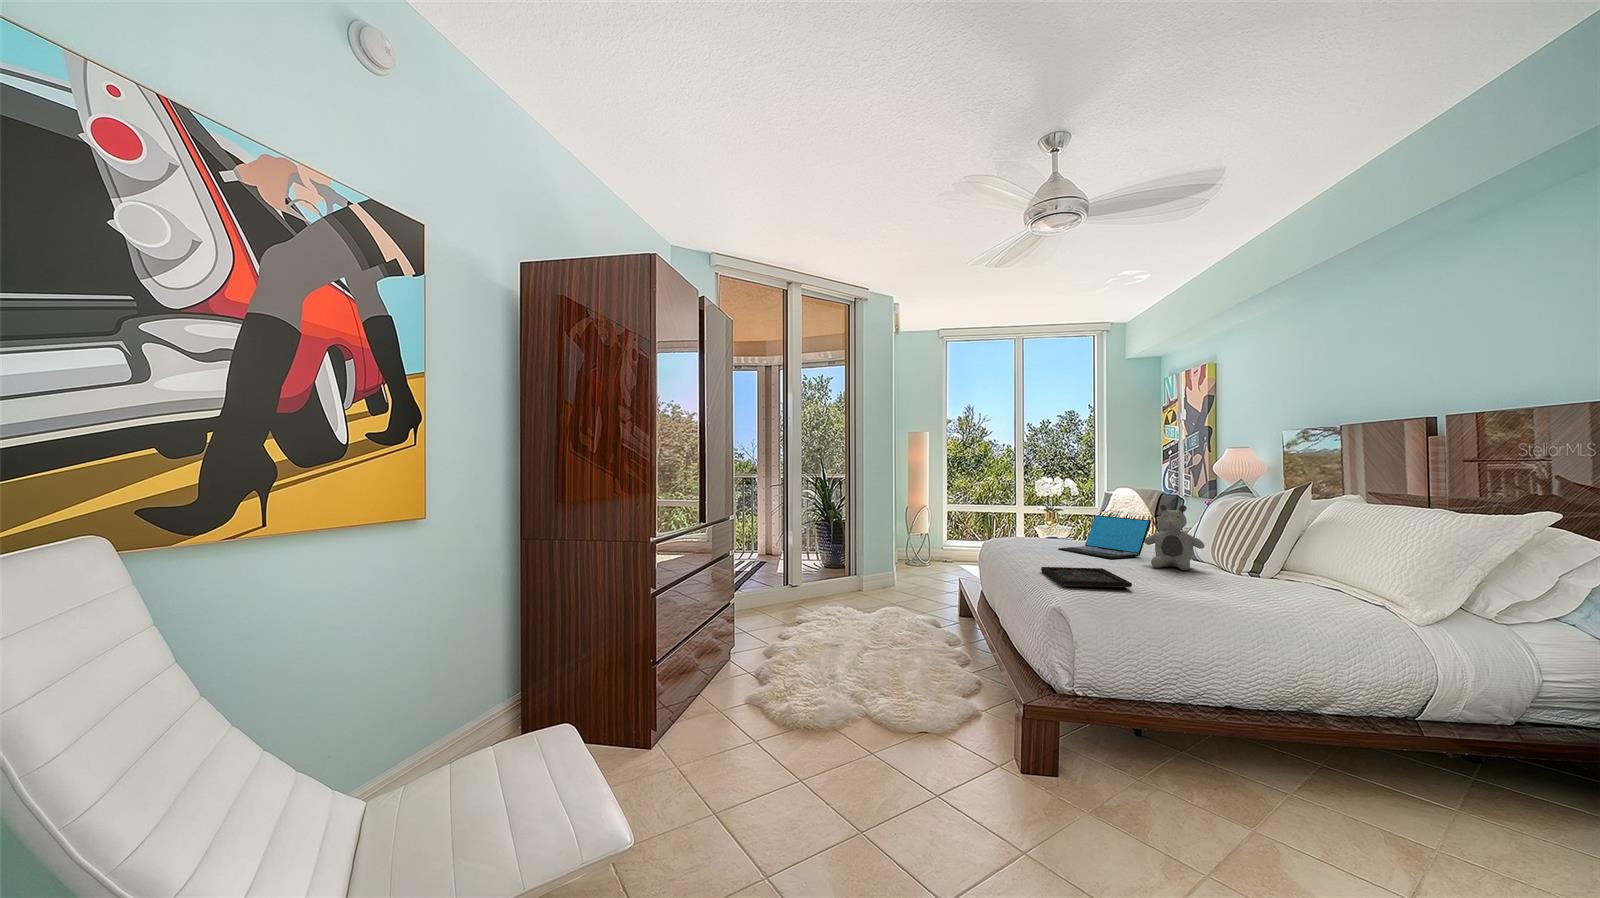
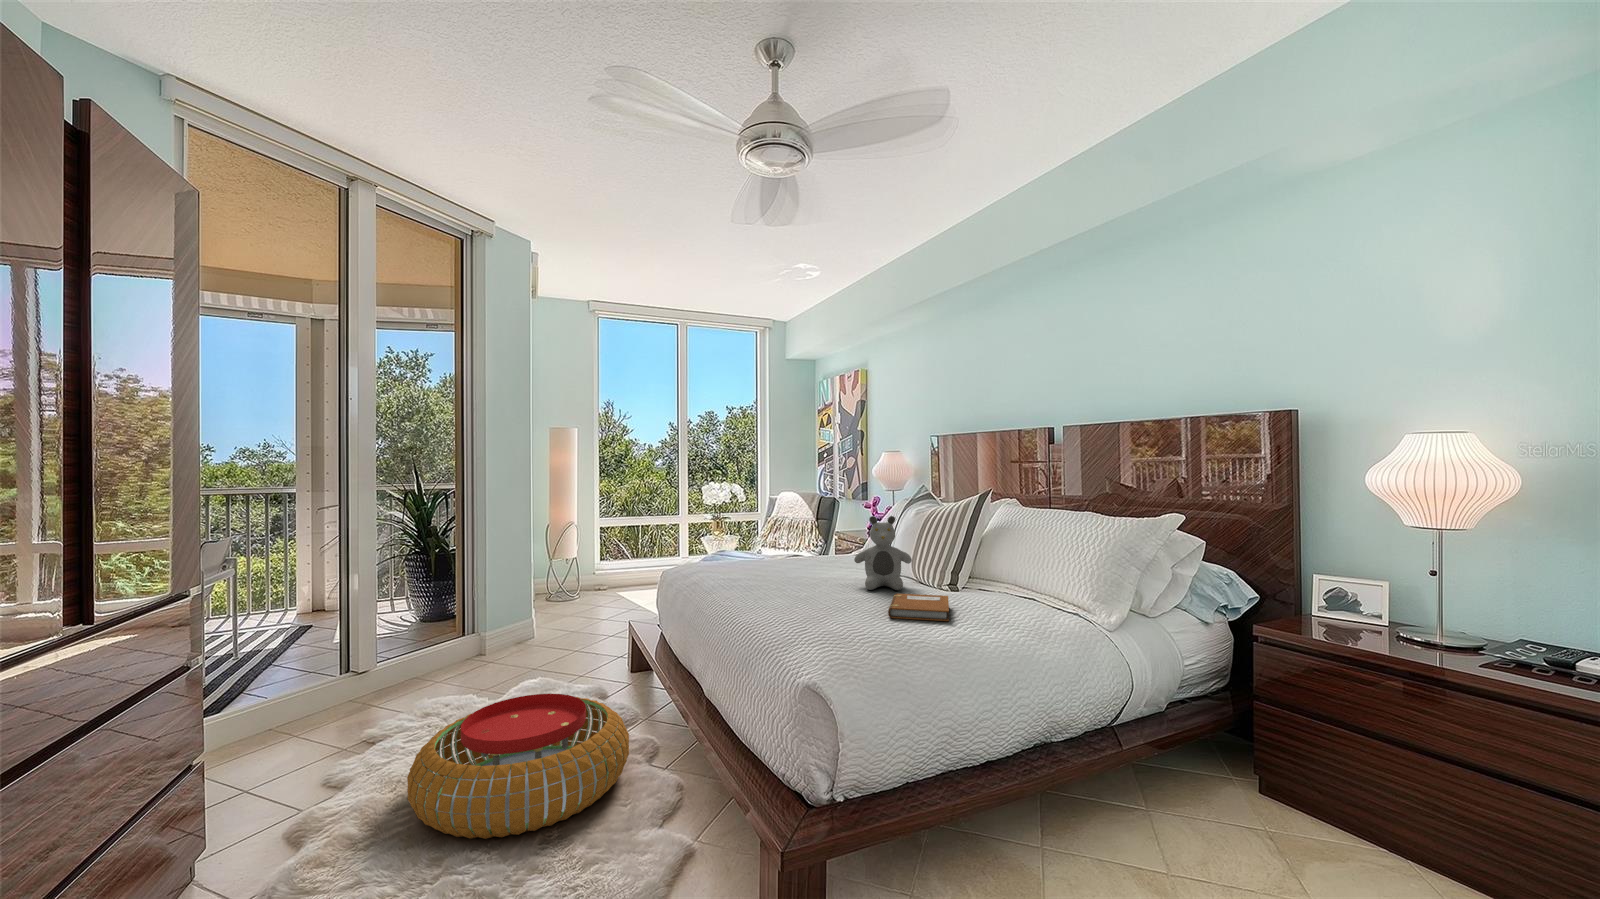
laptop: present [1058,515,1151,559] -> none [757,530,852,583]
tray: present [1041,567,1132,587] -> none [761,603,879,640]
notebook: none [1152,569,1225,593] -> present [888,594,949,621]
pouf: none [818,610,949,686] -> present [407,694,629,839]

